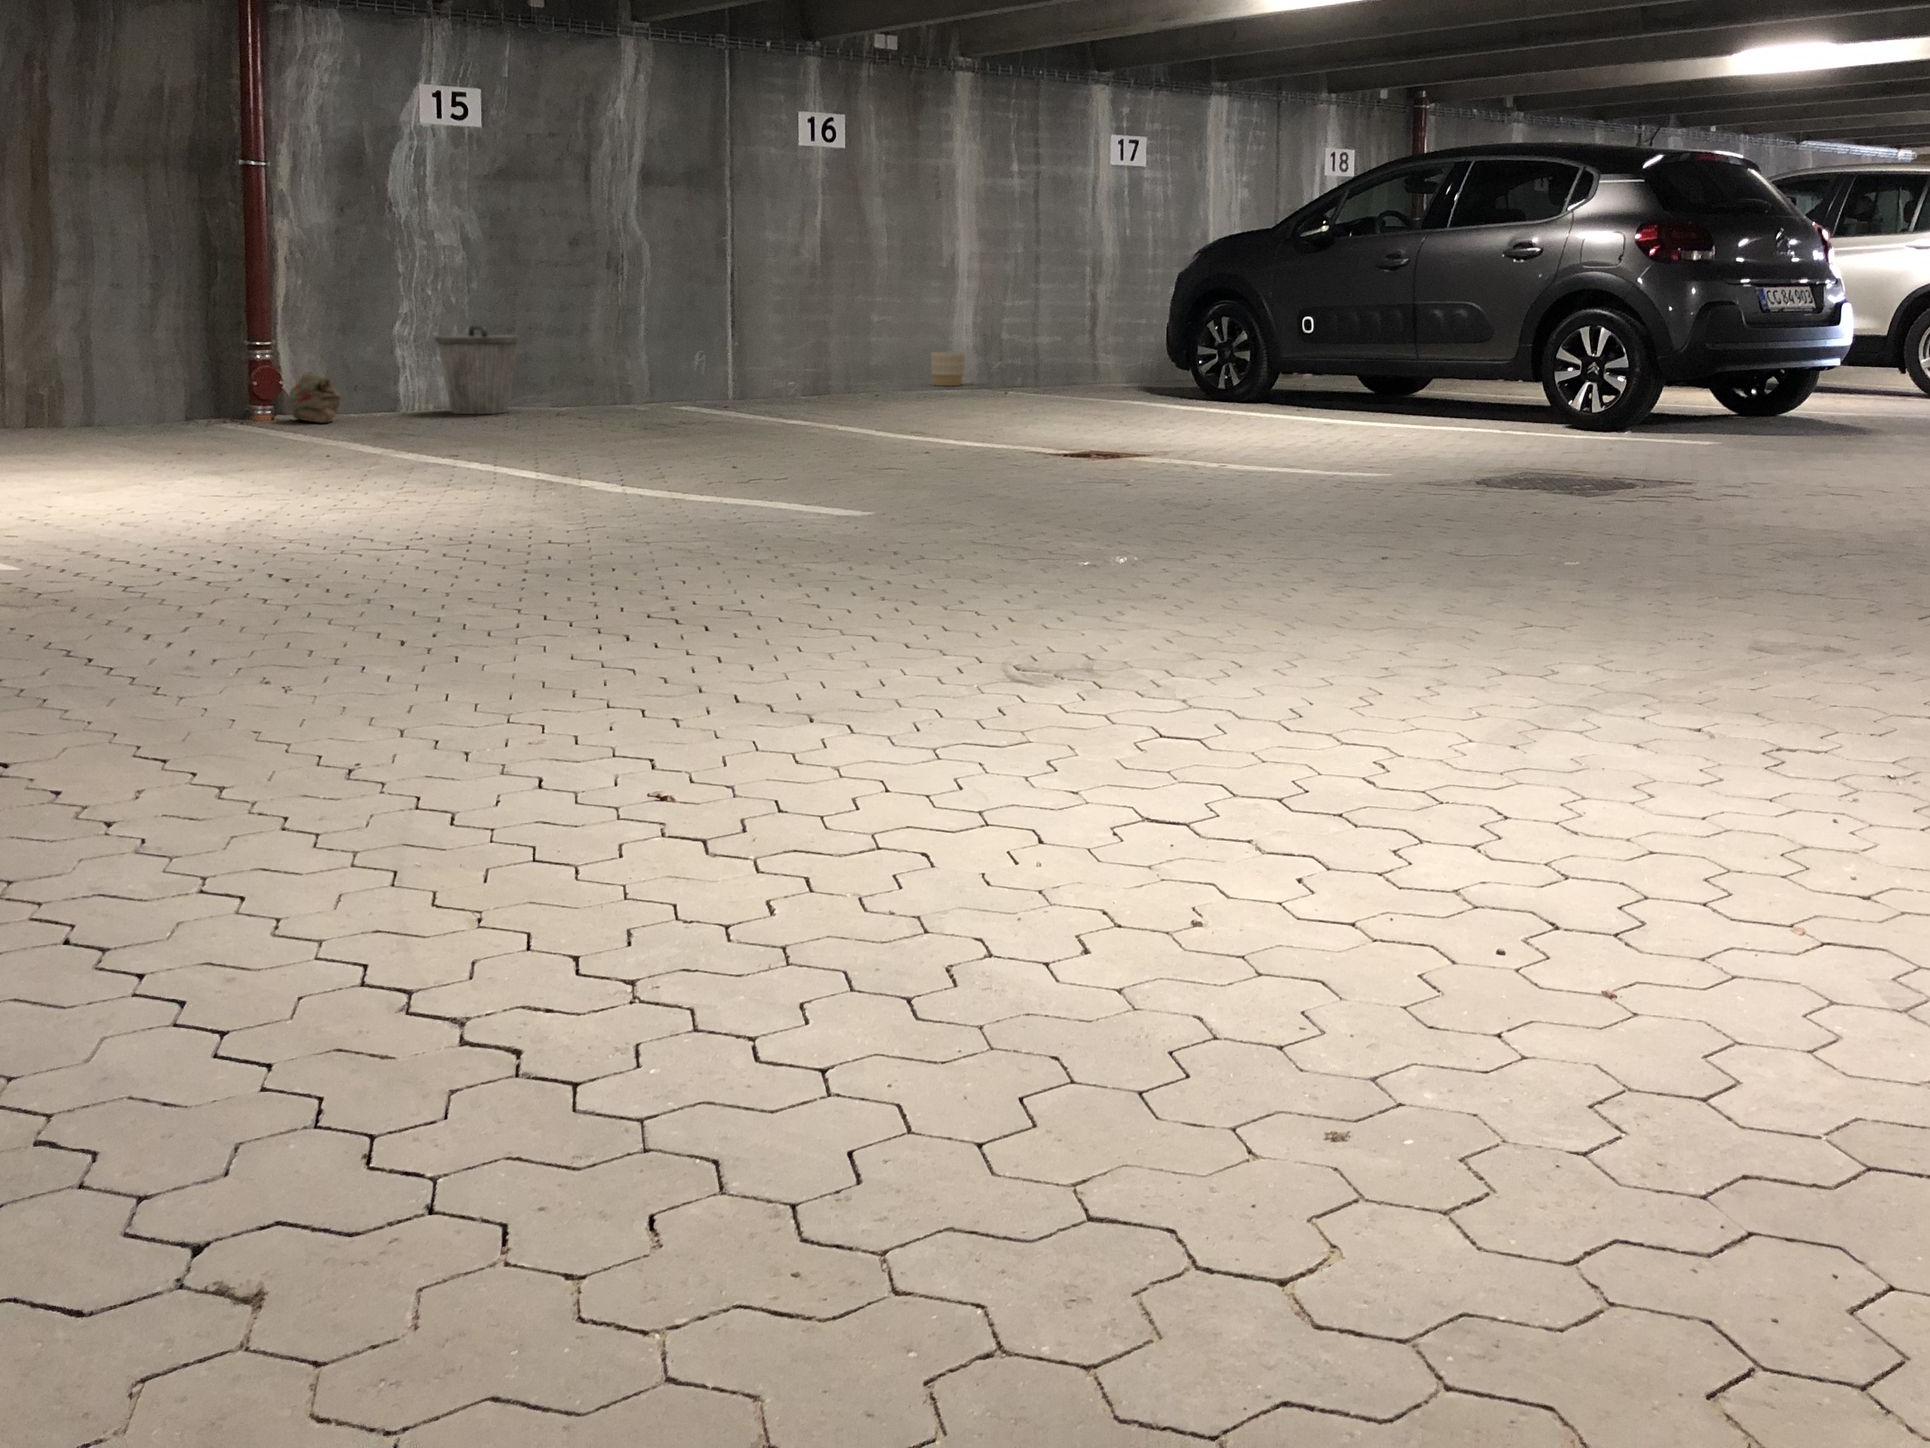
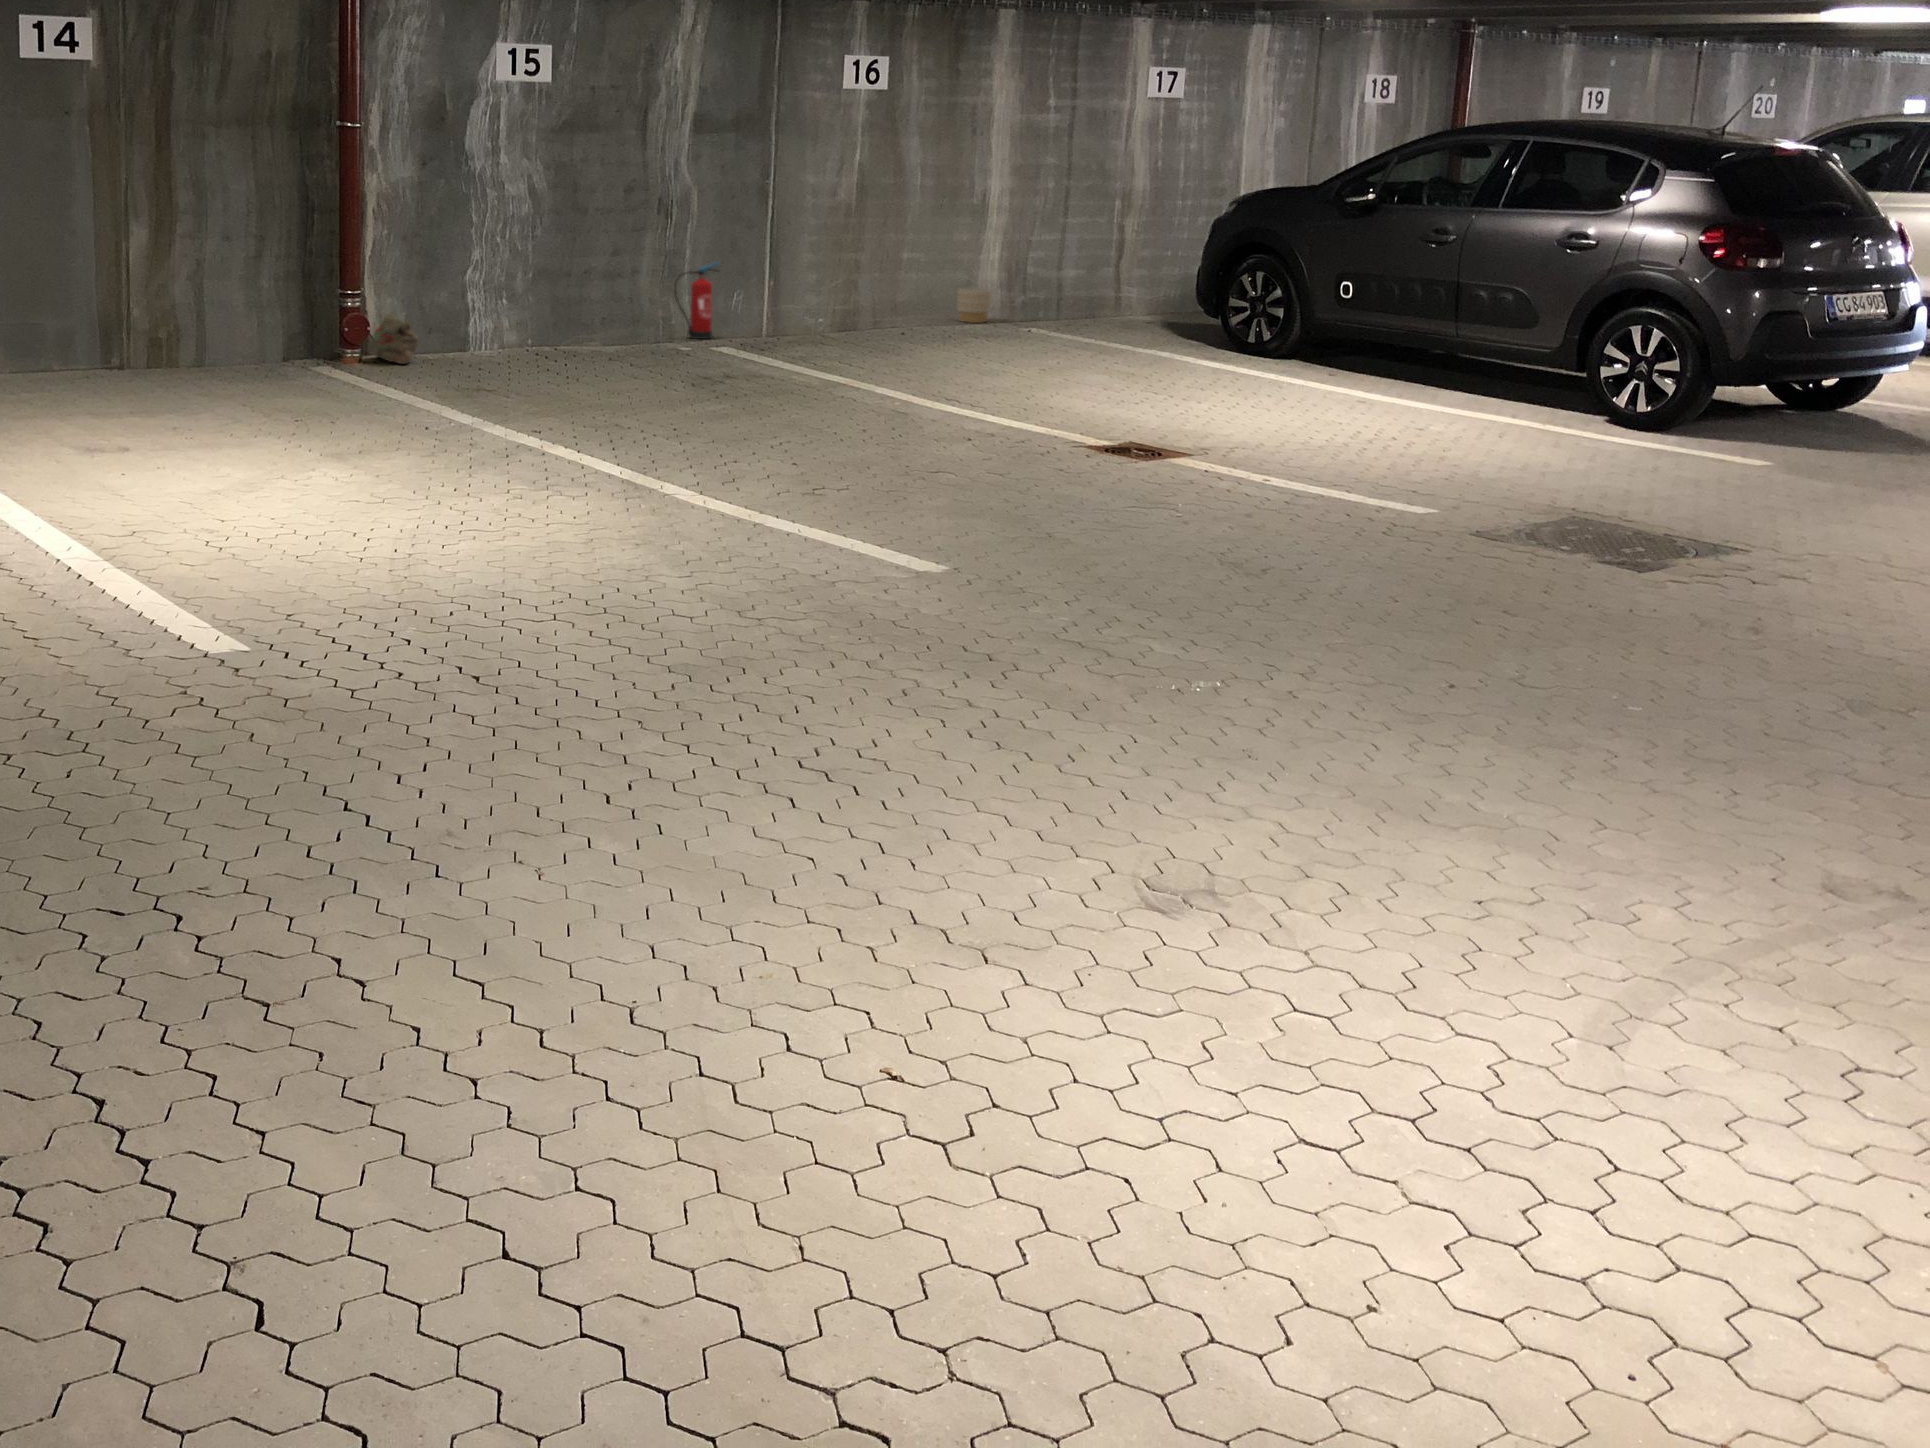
fire extinguisher: none [630,321,679,401] -> present [674,263,718,339]
trash can: present [435,326,520,414] -> none [500,271,577,355]

